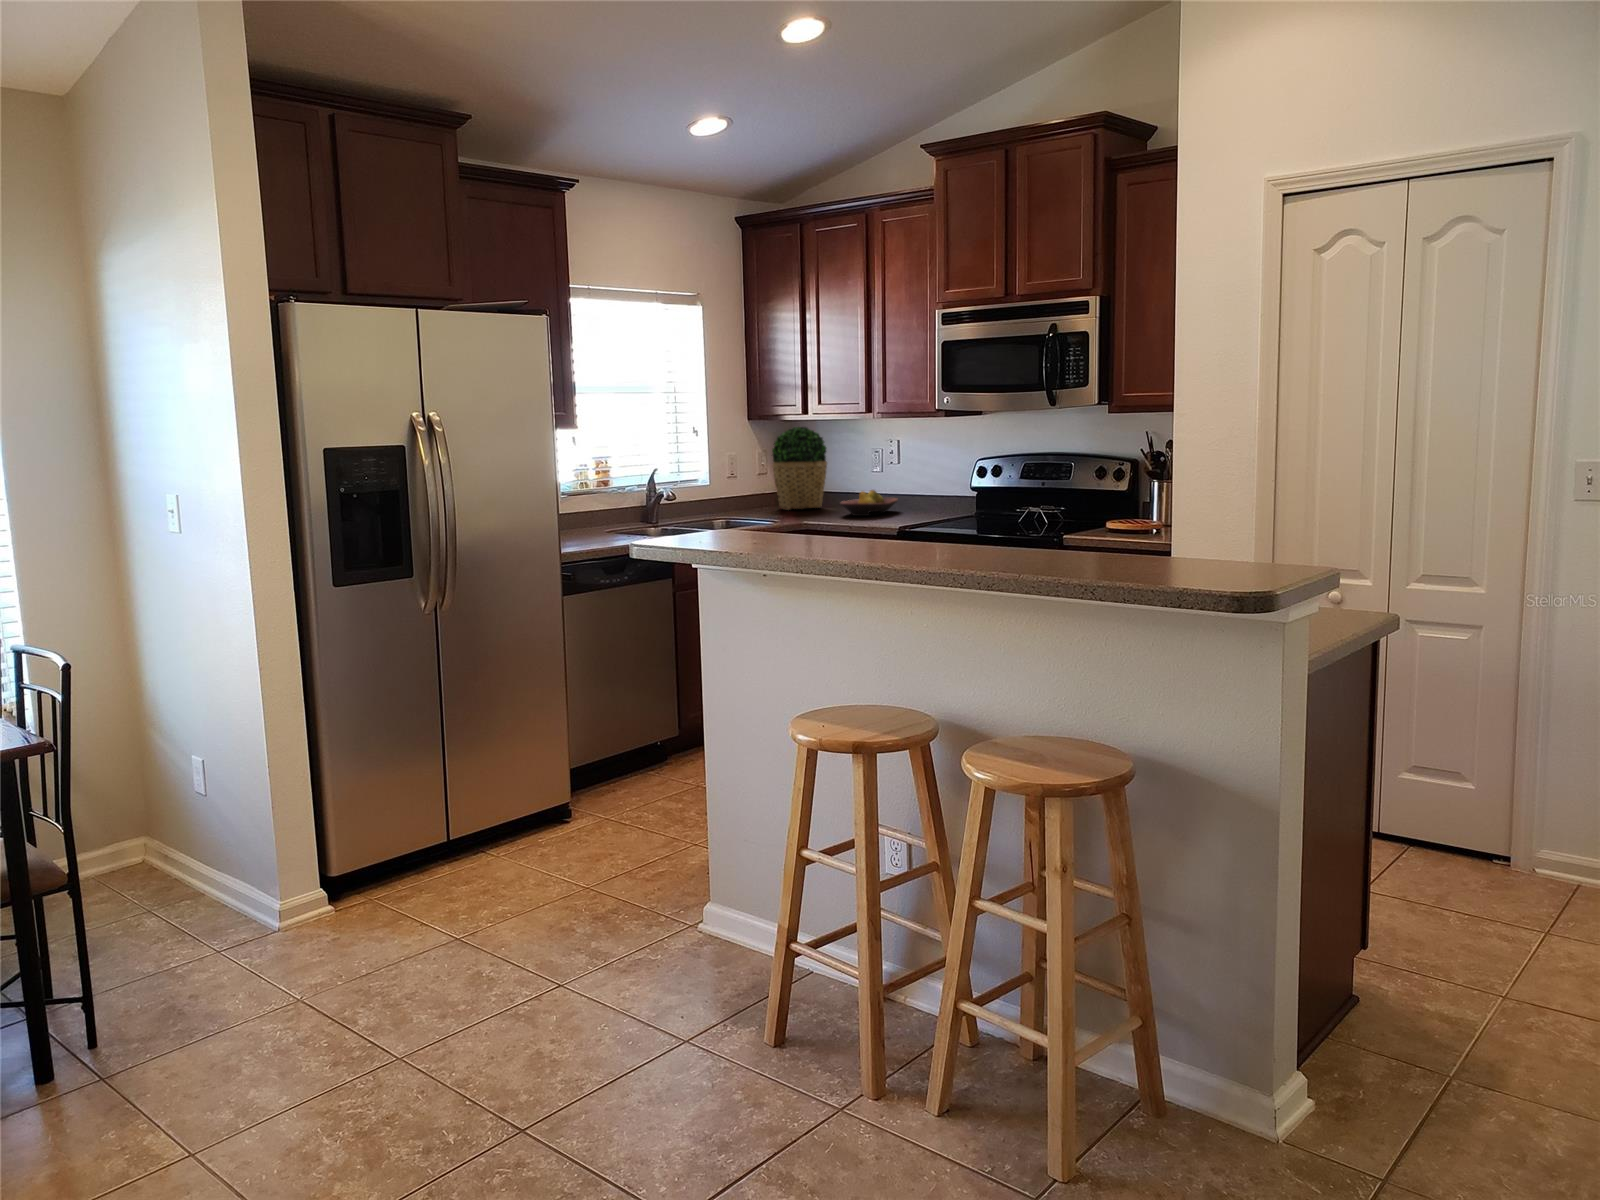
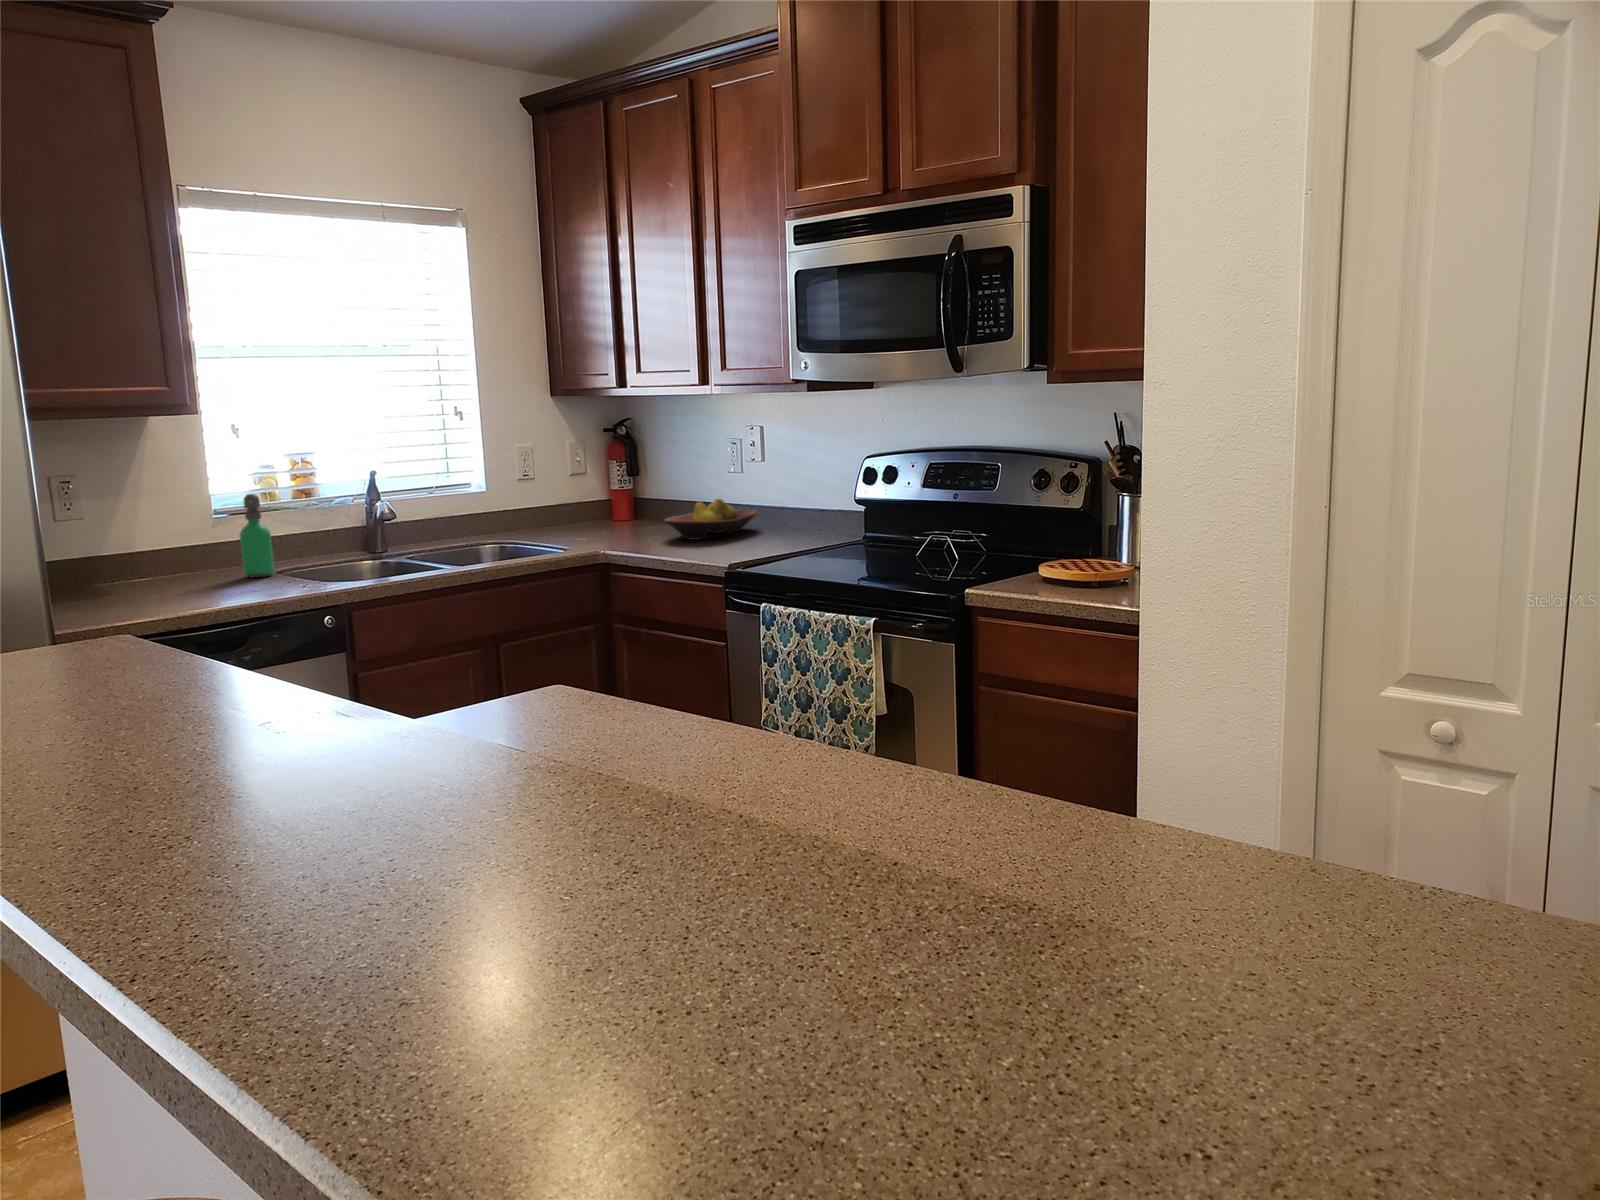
potted plant: present [772,427,827,510] -> none [582,406,664,526]
soap dispenser: none [585,482,605,536] -> present [240,494,274,577]

